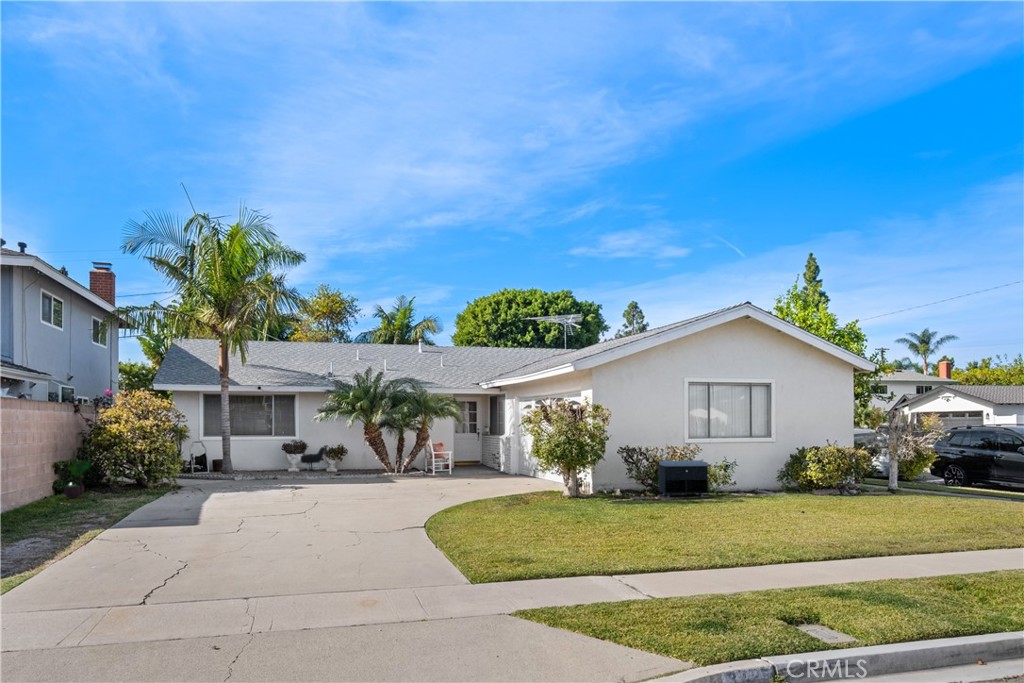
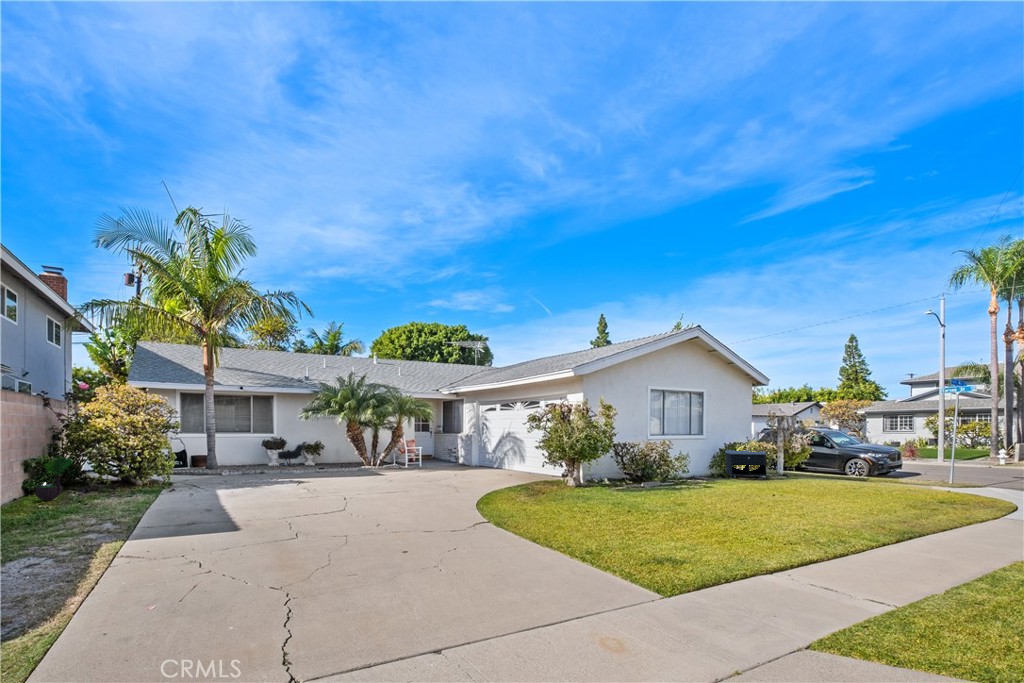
storage bench: present [658,461,708,497] -> present [725,450,766,478]

